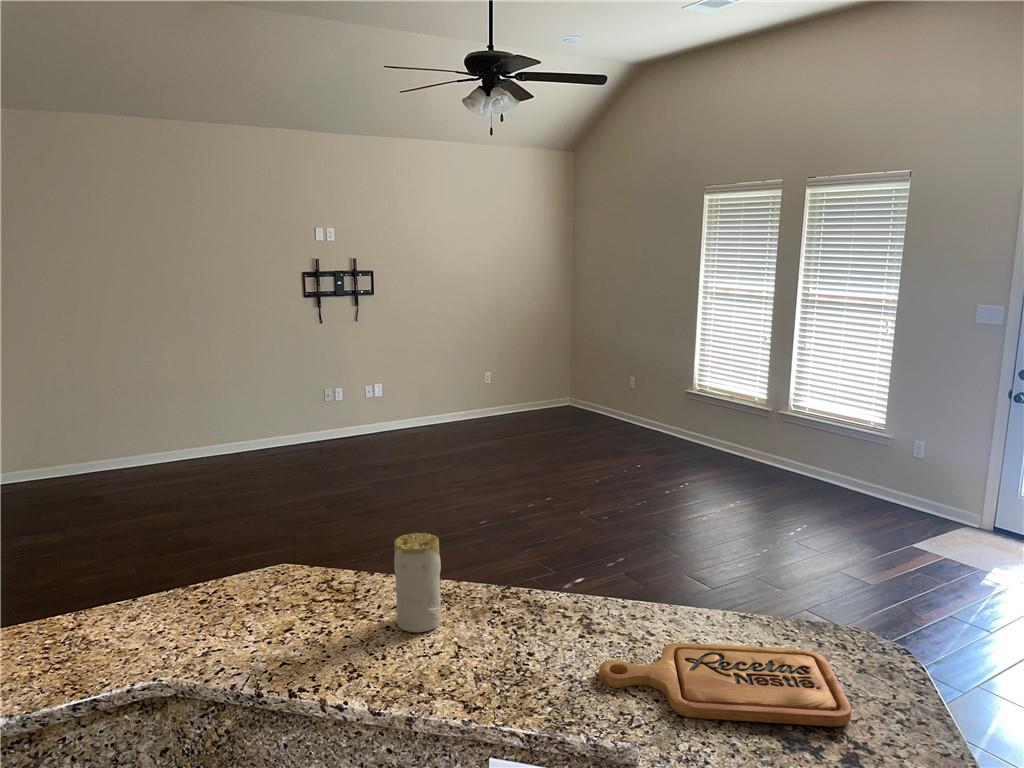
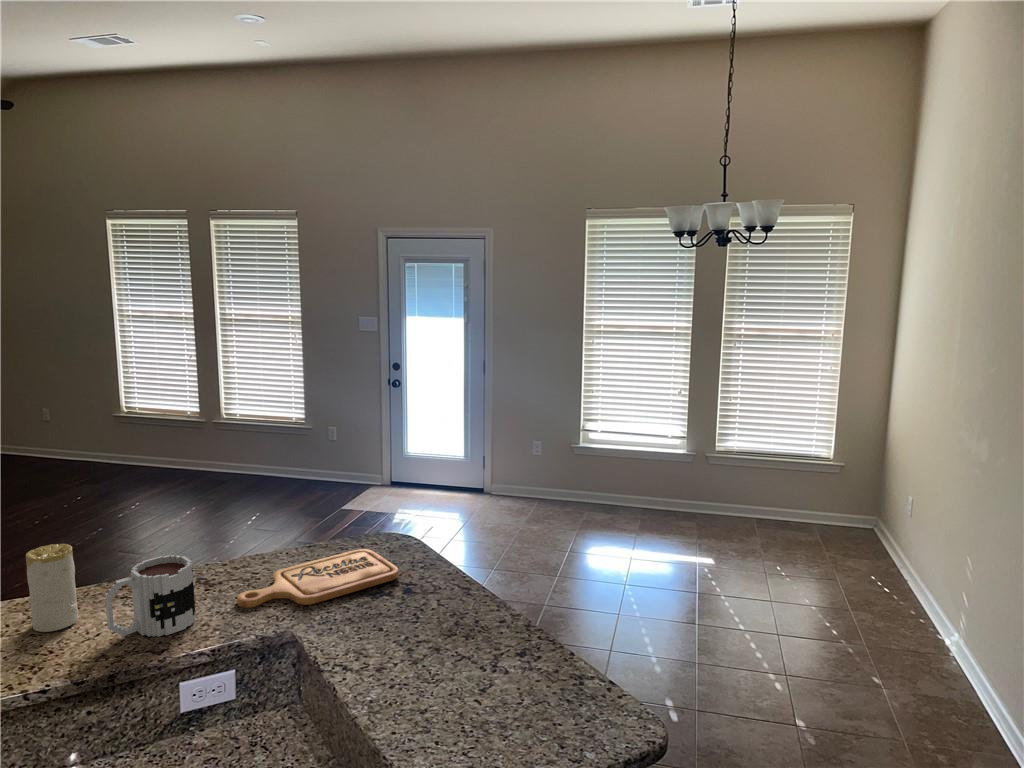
mug: none [440,581,541,687] -> present [105,555,195,637]

